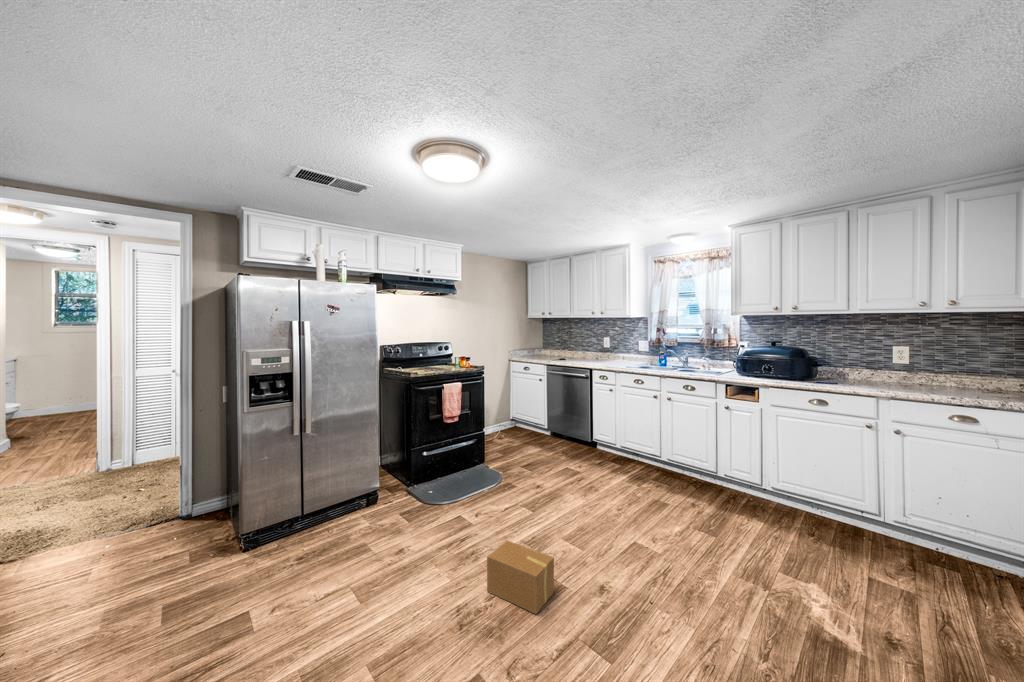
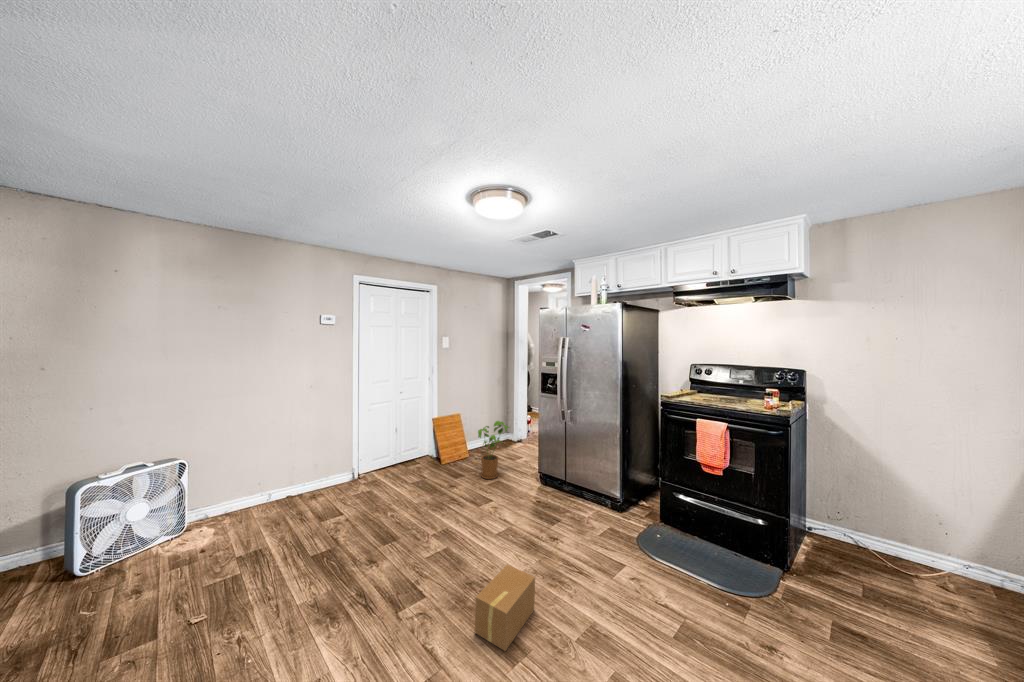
house plant: none [81,486,192,629] -> present [478,421,509,479]

